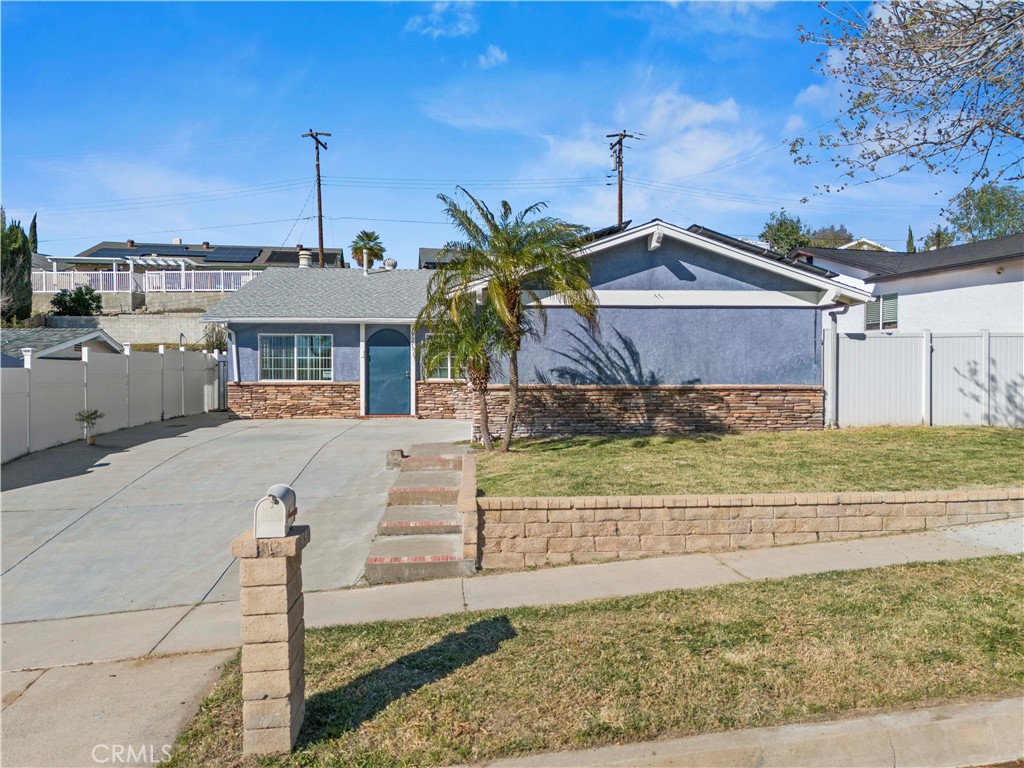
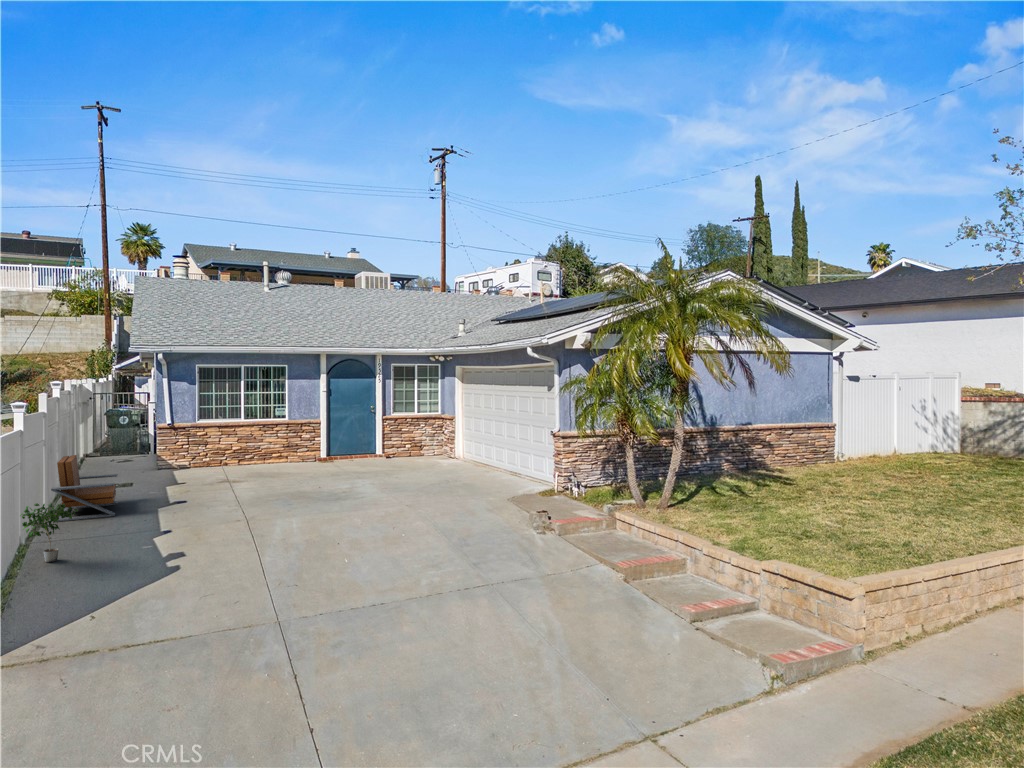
lounge chair: none [116,392,167,434] -> present [51,455,118,521]

